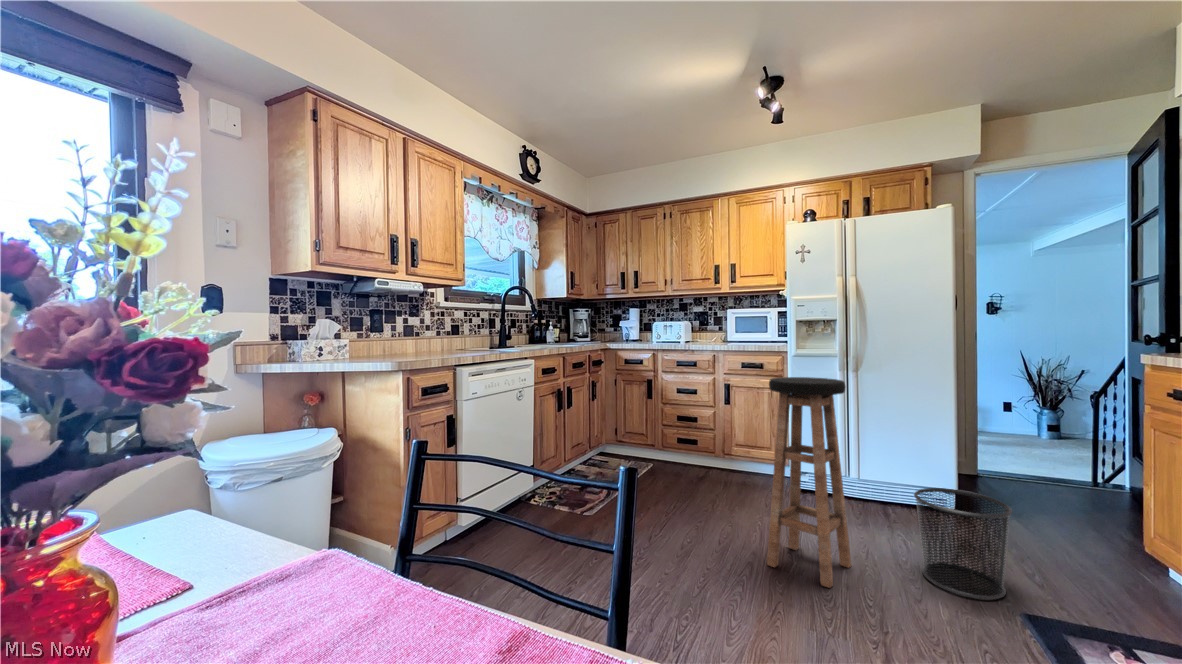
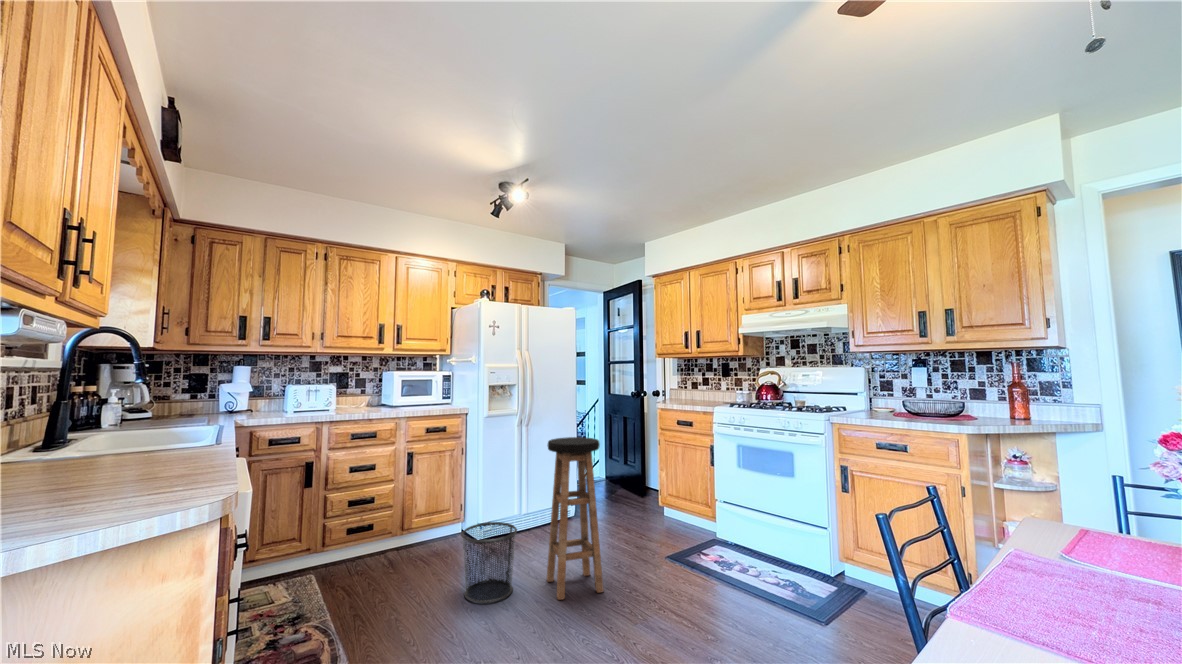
waste bin: present [914,488,1012,600] -> present [461,522,517,603]

